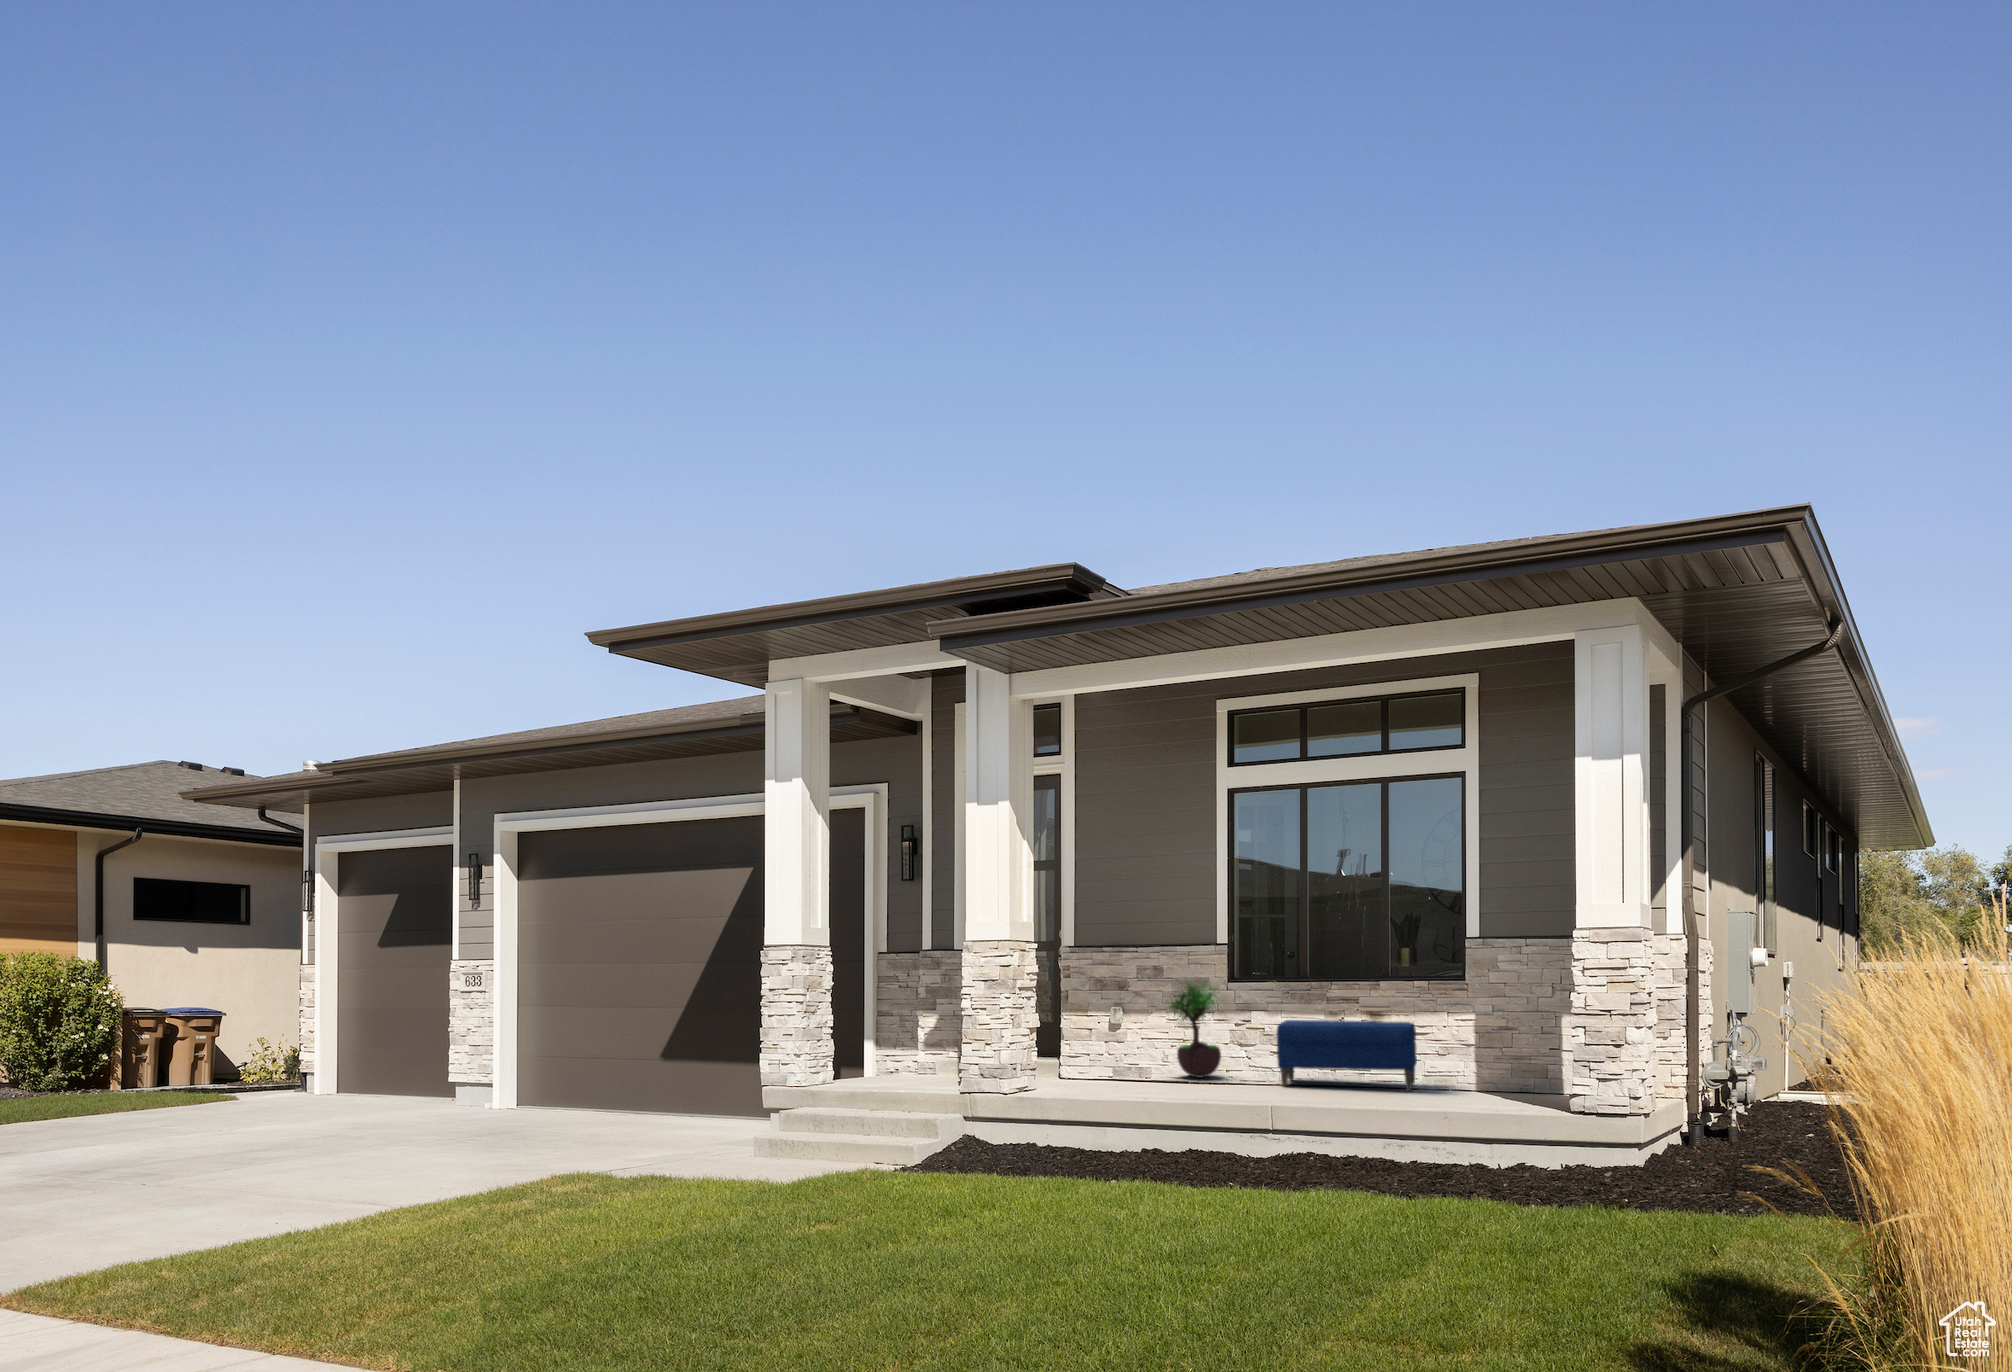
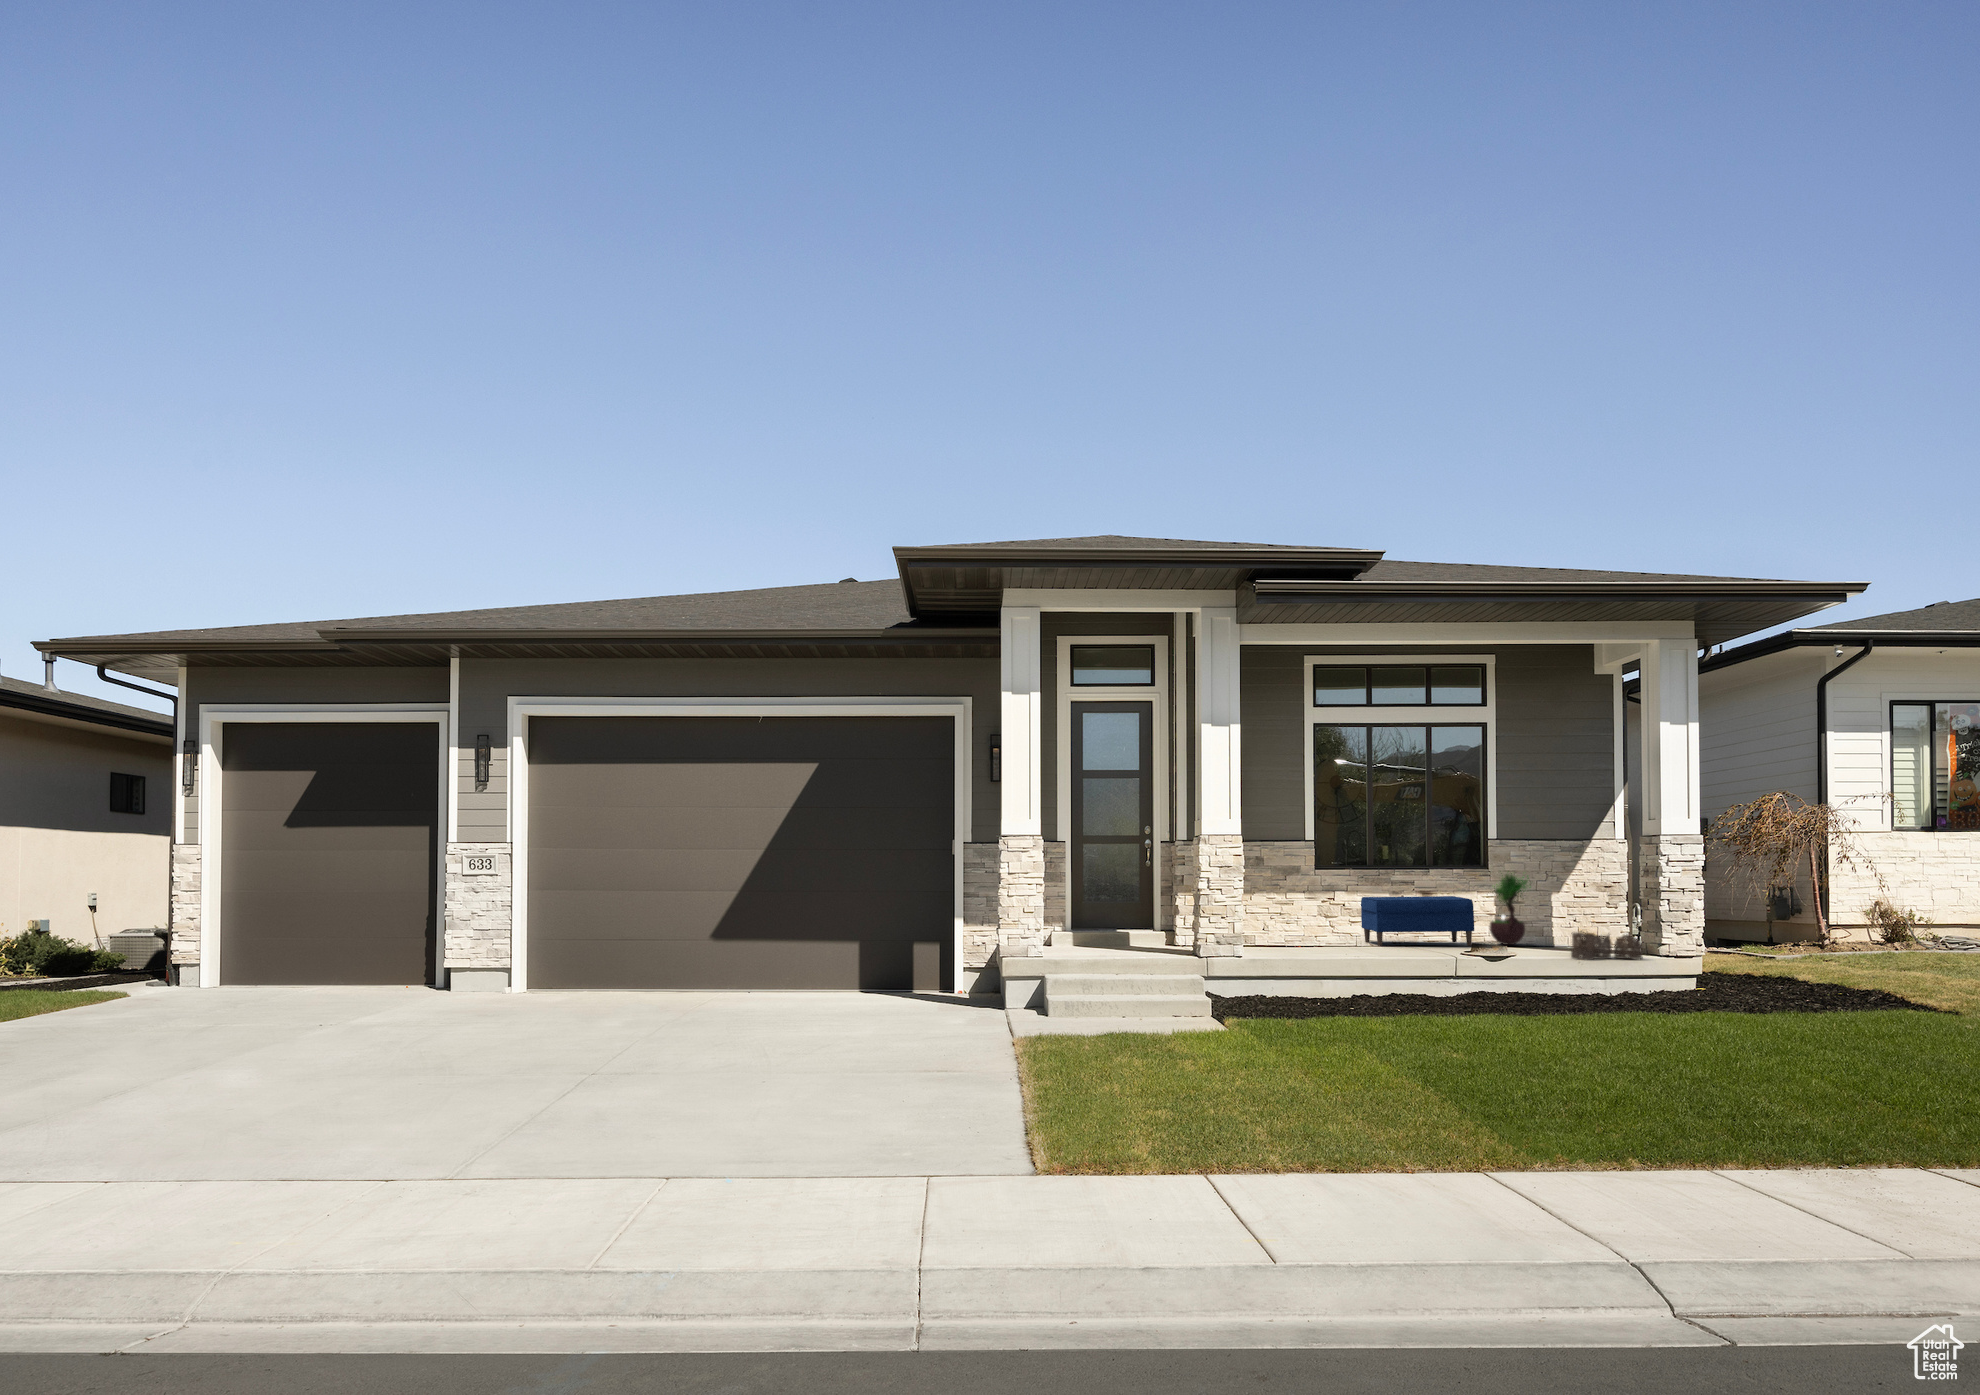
potted tree: present [1169,981,1221,1078] -> present [1489,871,1529,945]
woven basket: none [1485,1073,1597,1119] -> present [1571,931,1643,960]

